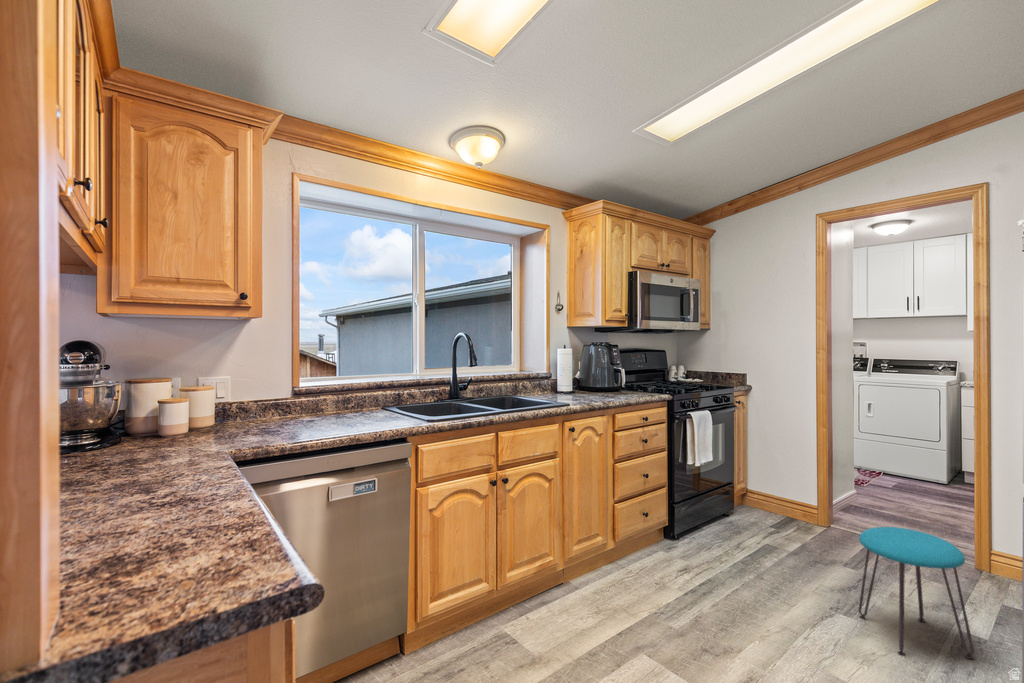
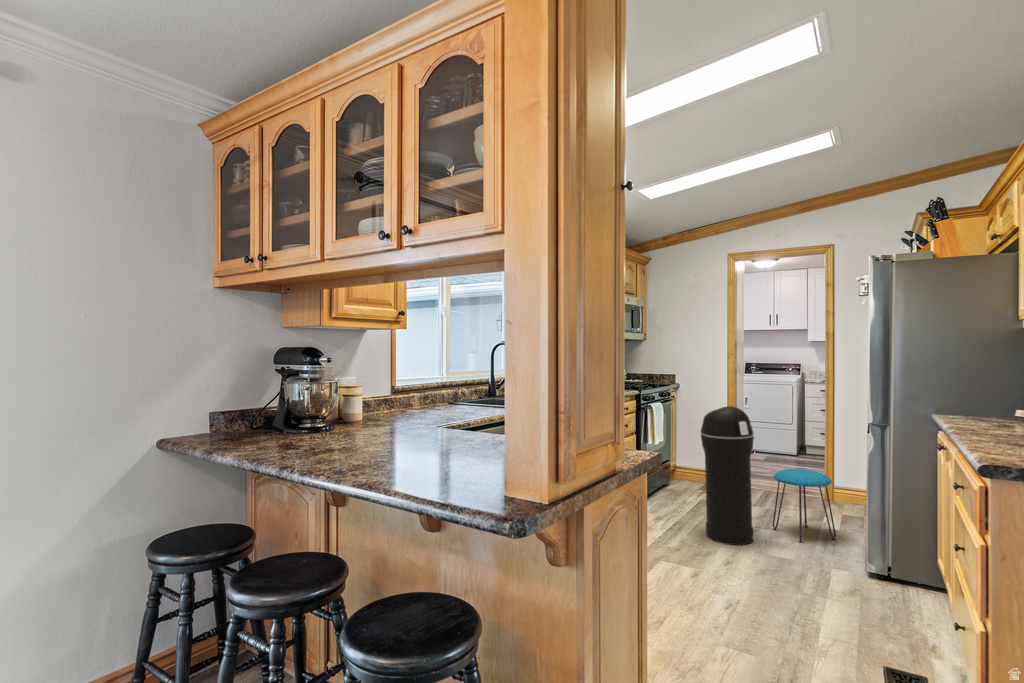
trash can: none [730,428,815,643] -> present [701,406,754,545]

